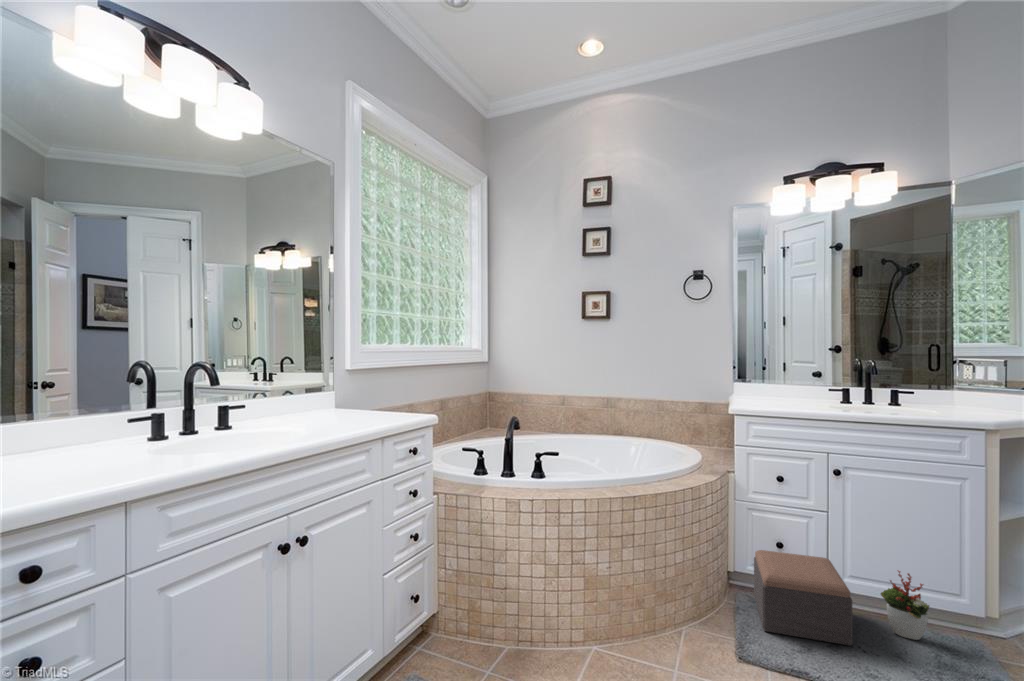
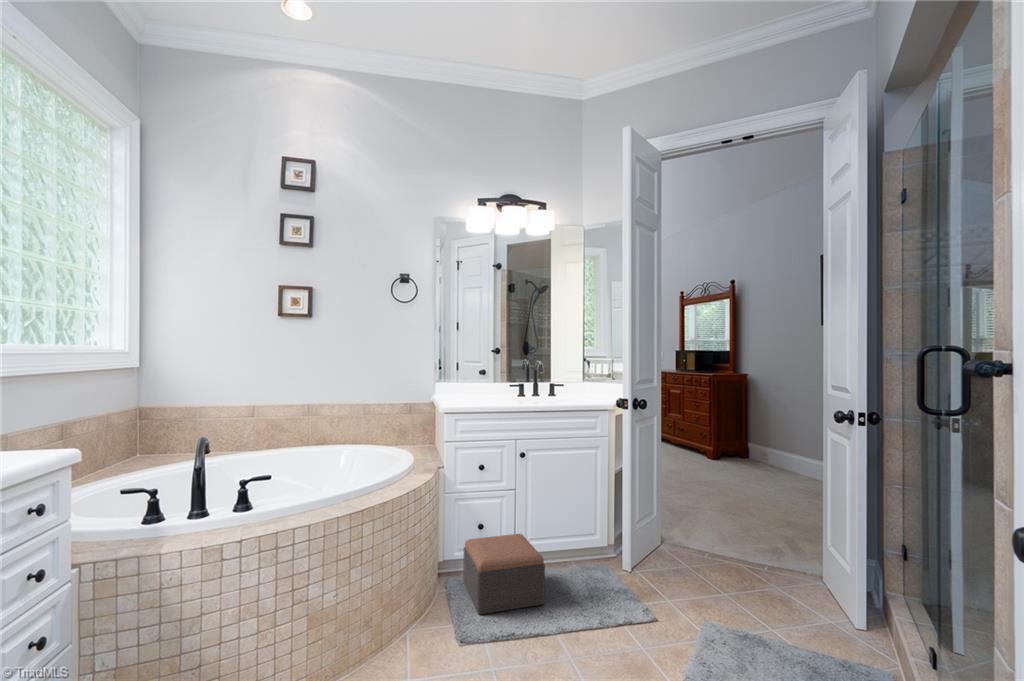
decorative plant: present [881,571,929,640] -> none [560,531,591,585]

